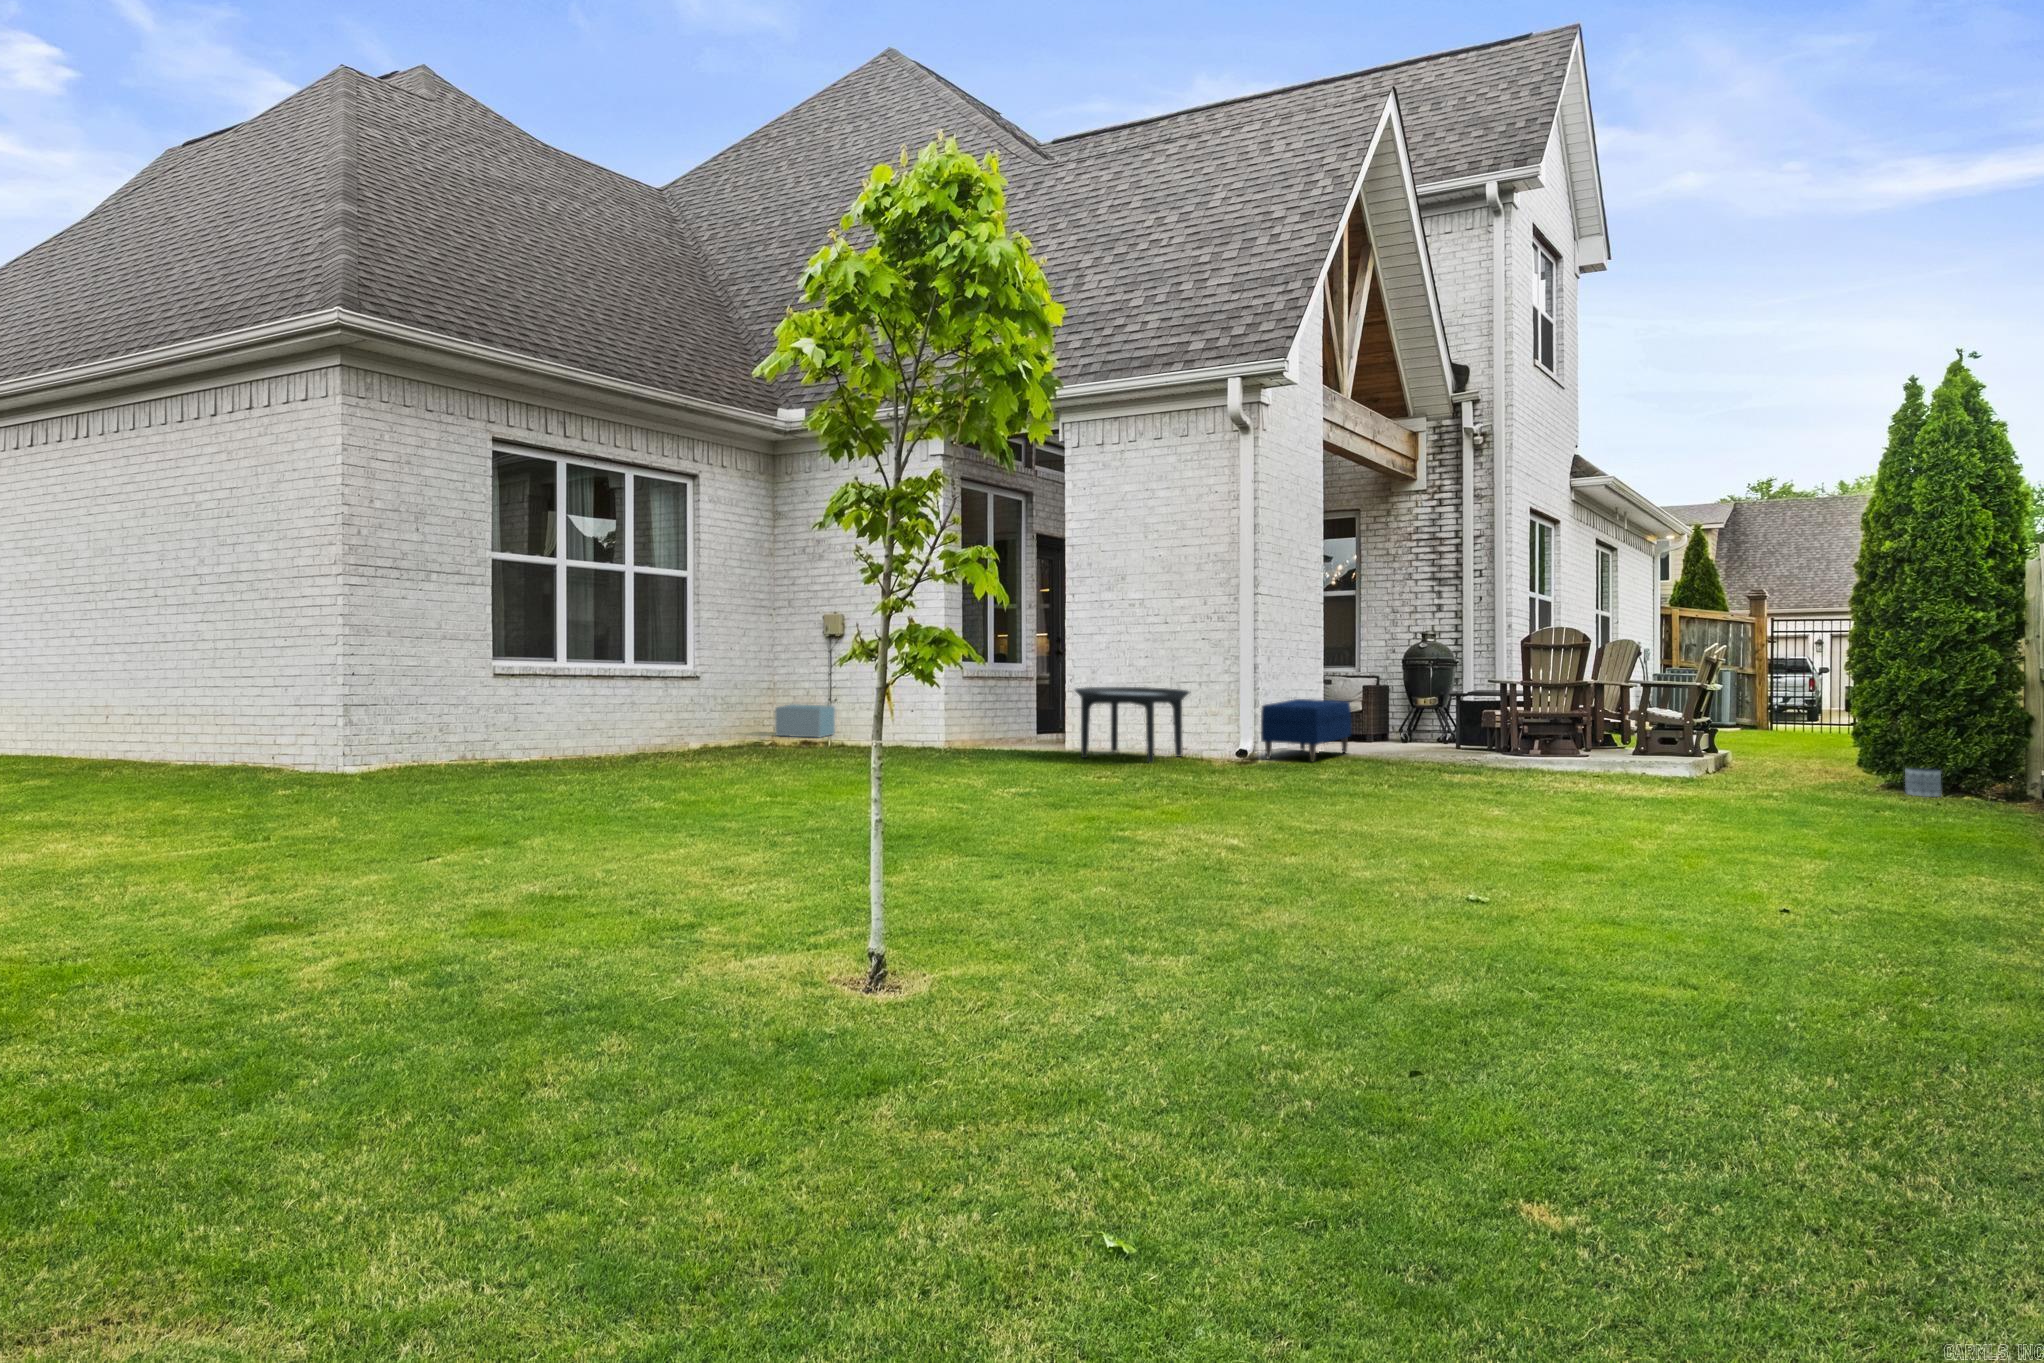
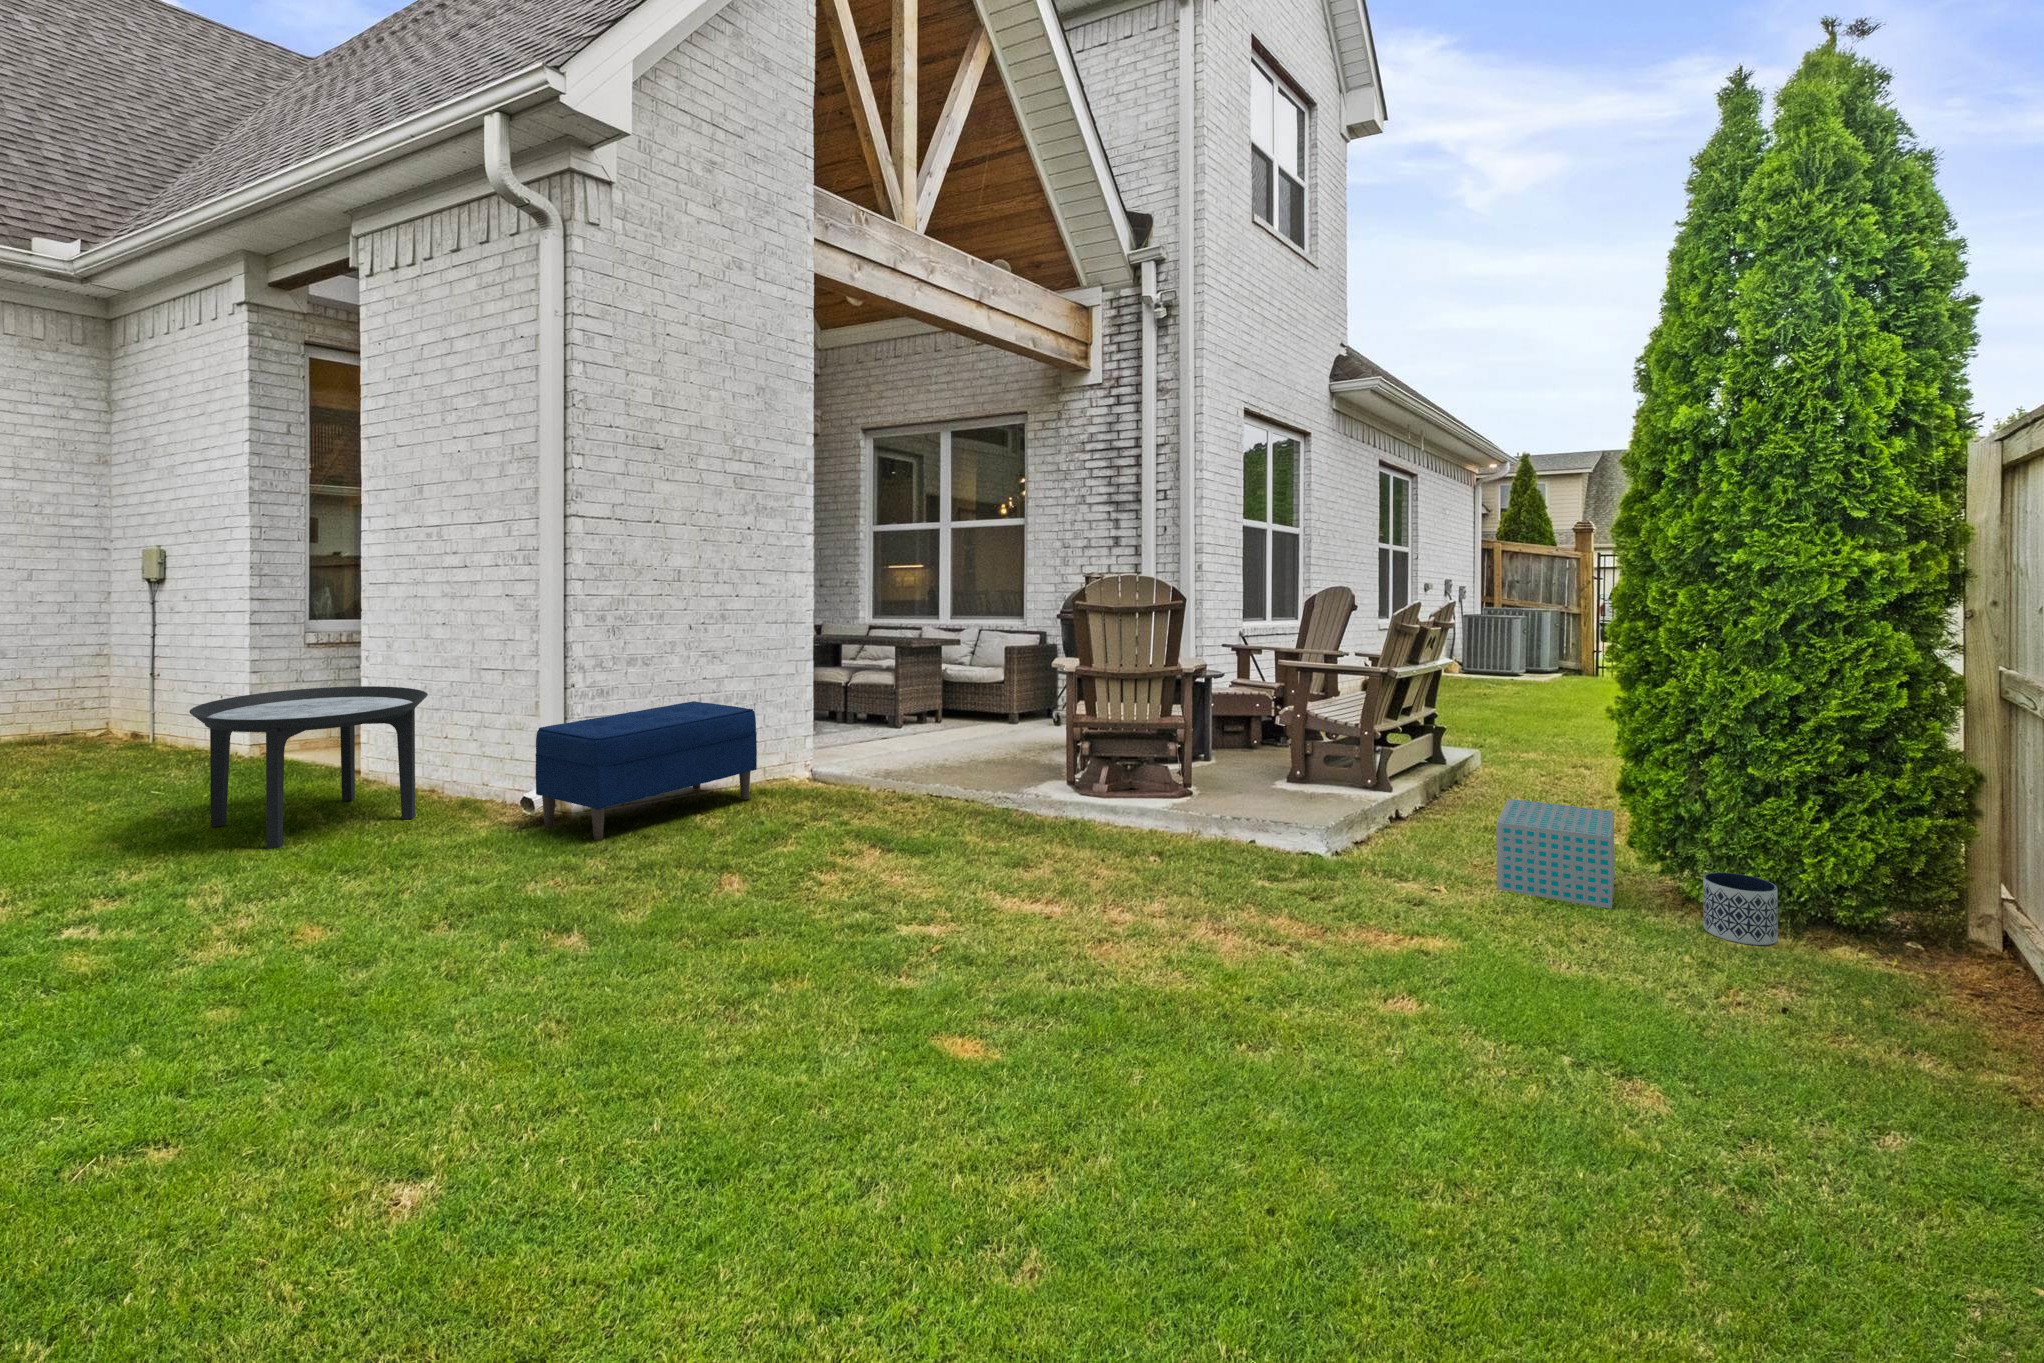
storage box: present [775,704,835,737] -> present [1496,799,1614,909]

